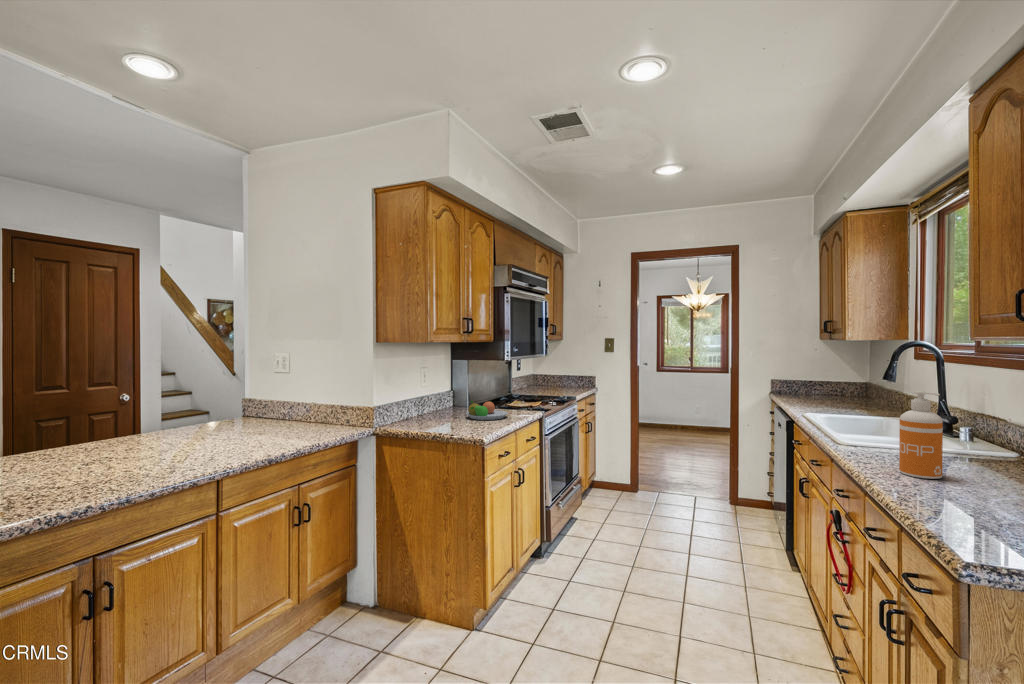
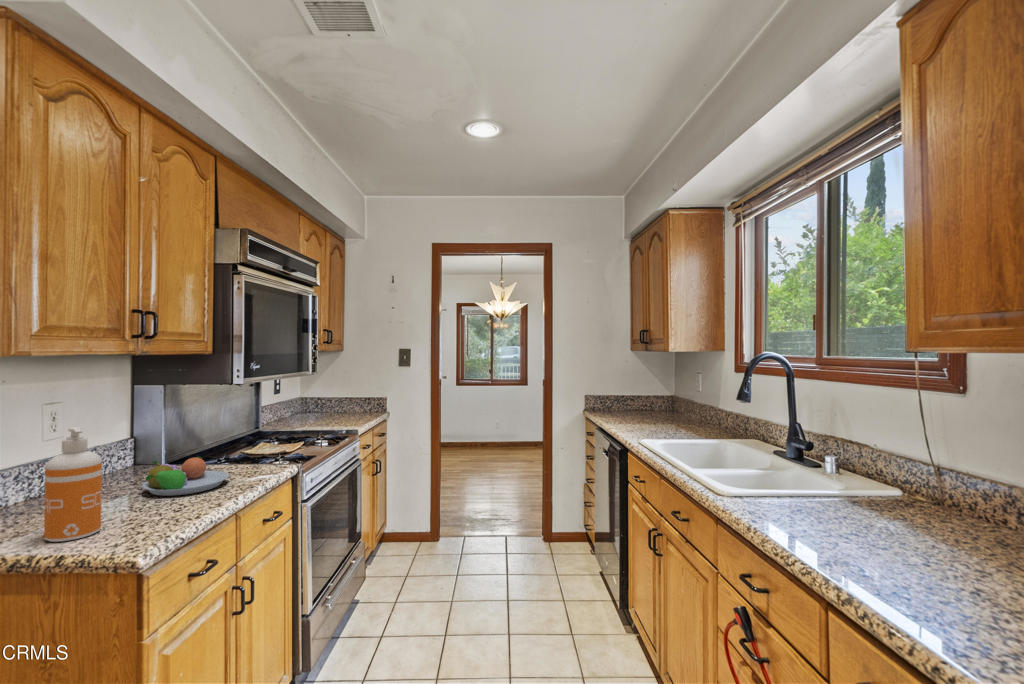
soap dispenser: present [899,391,943,479] -> present [44,427,102,542]

